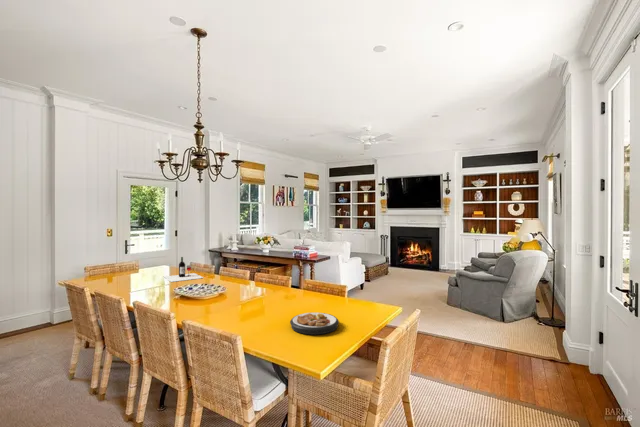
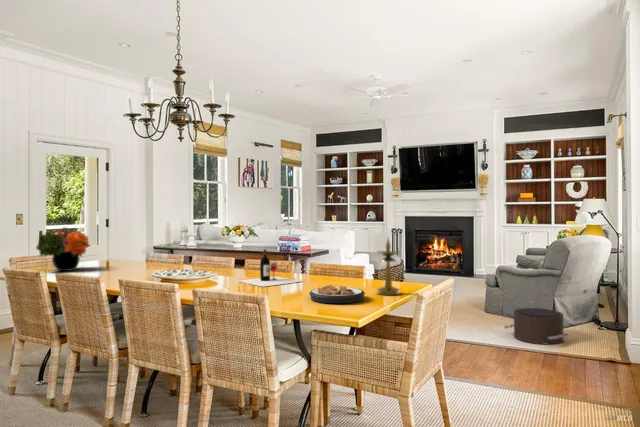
flower arrangement: none [95,247,140,281] -> present [36,227,90,271]
wine bottle: present [165,257,203,282] -> present [238,249,300,287]
candlestick: none [351,270,372,322] -> present [378,239,399,295]
pouf: none [462,308,515,340] -> present [504,308,568,344]

